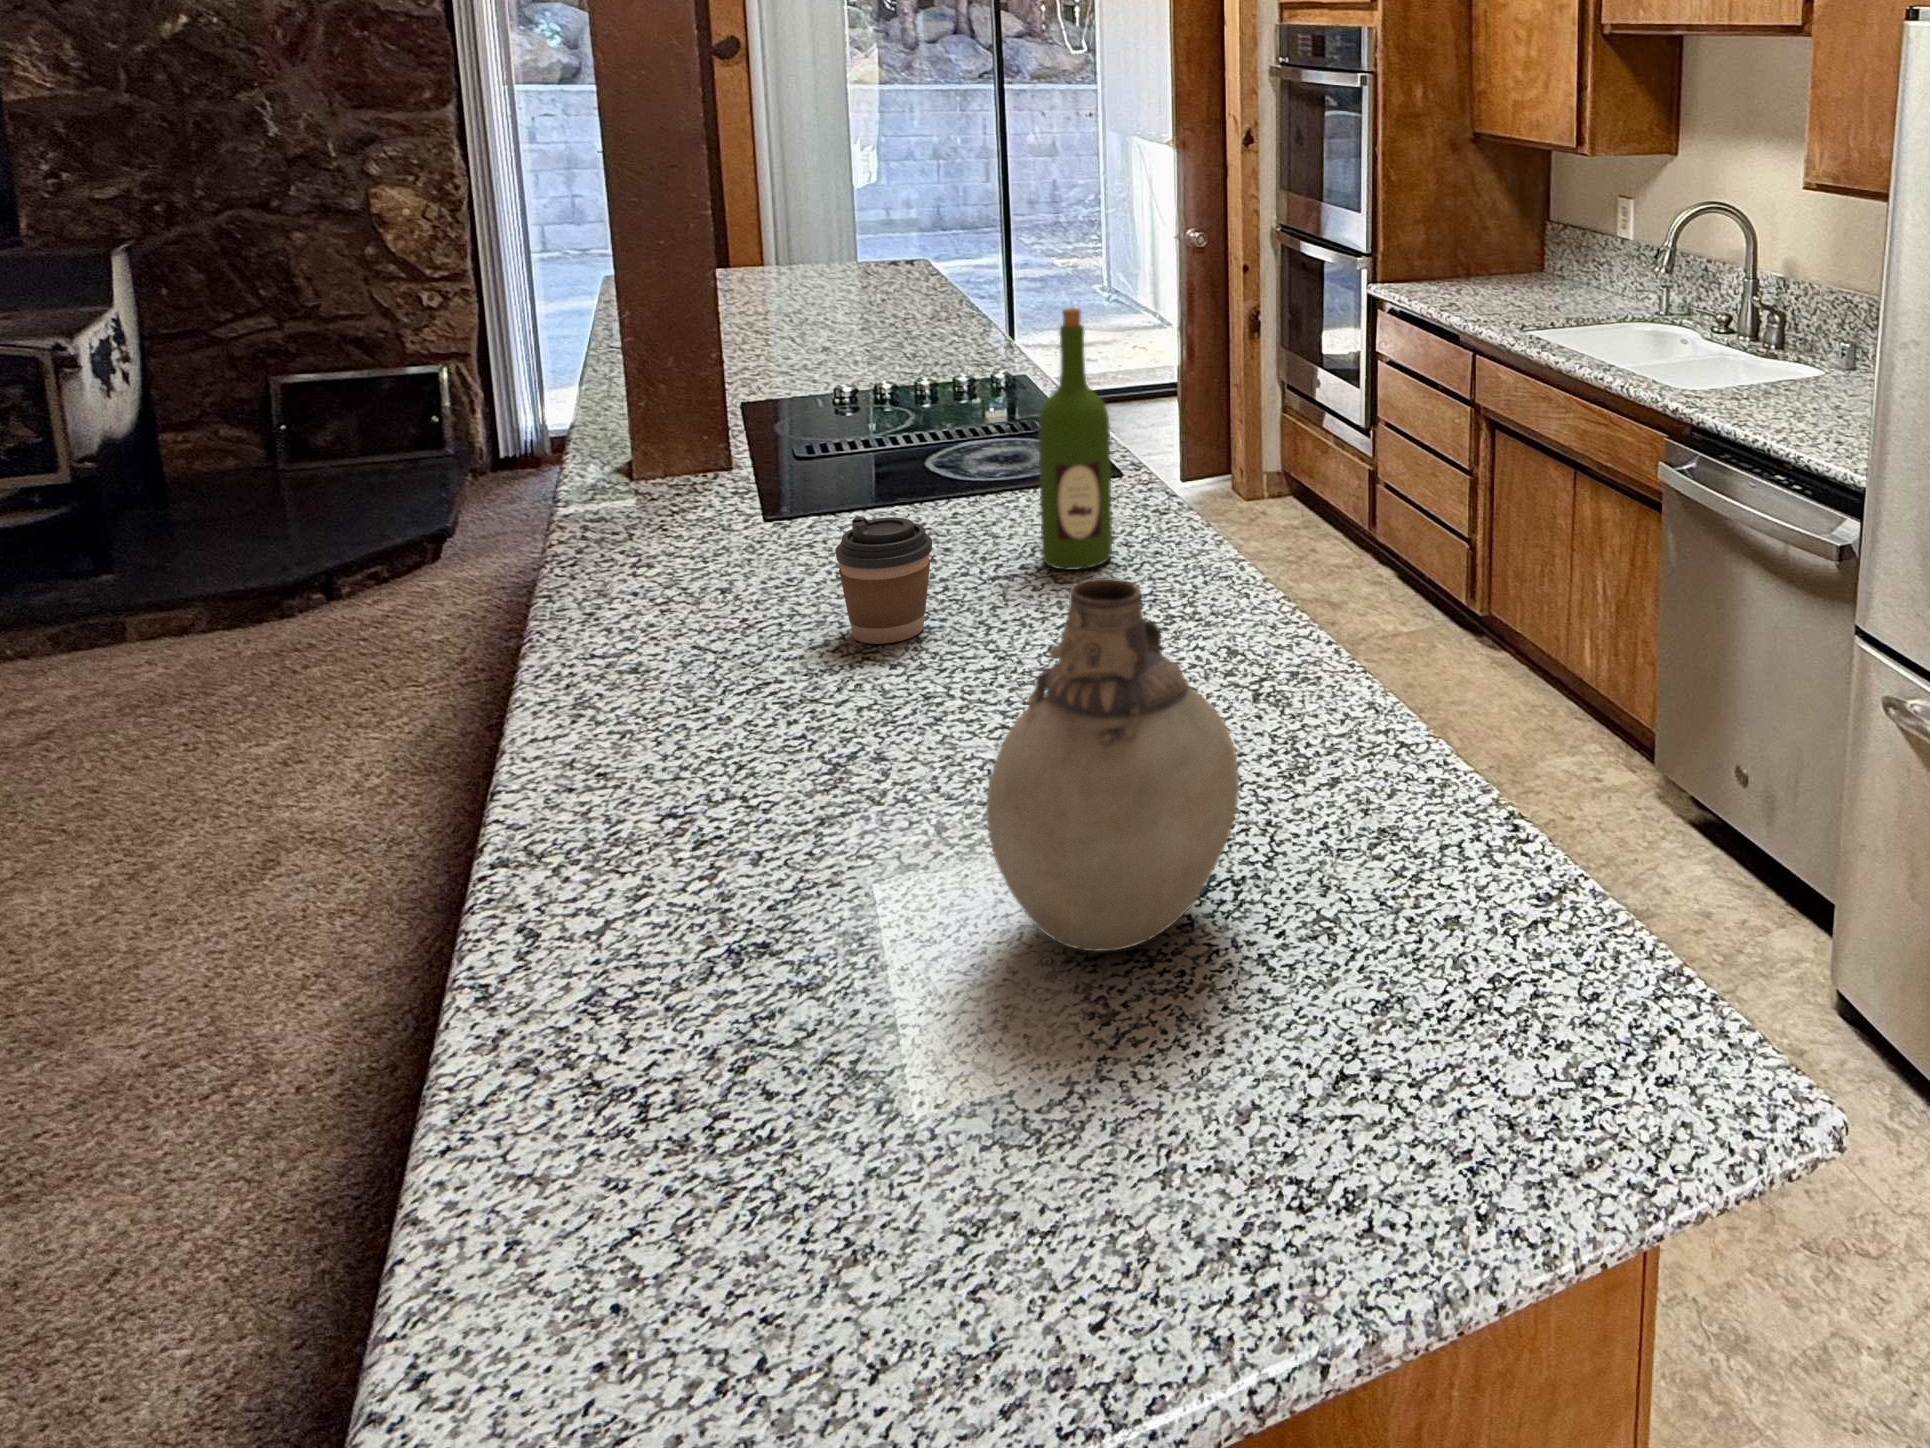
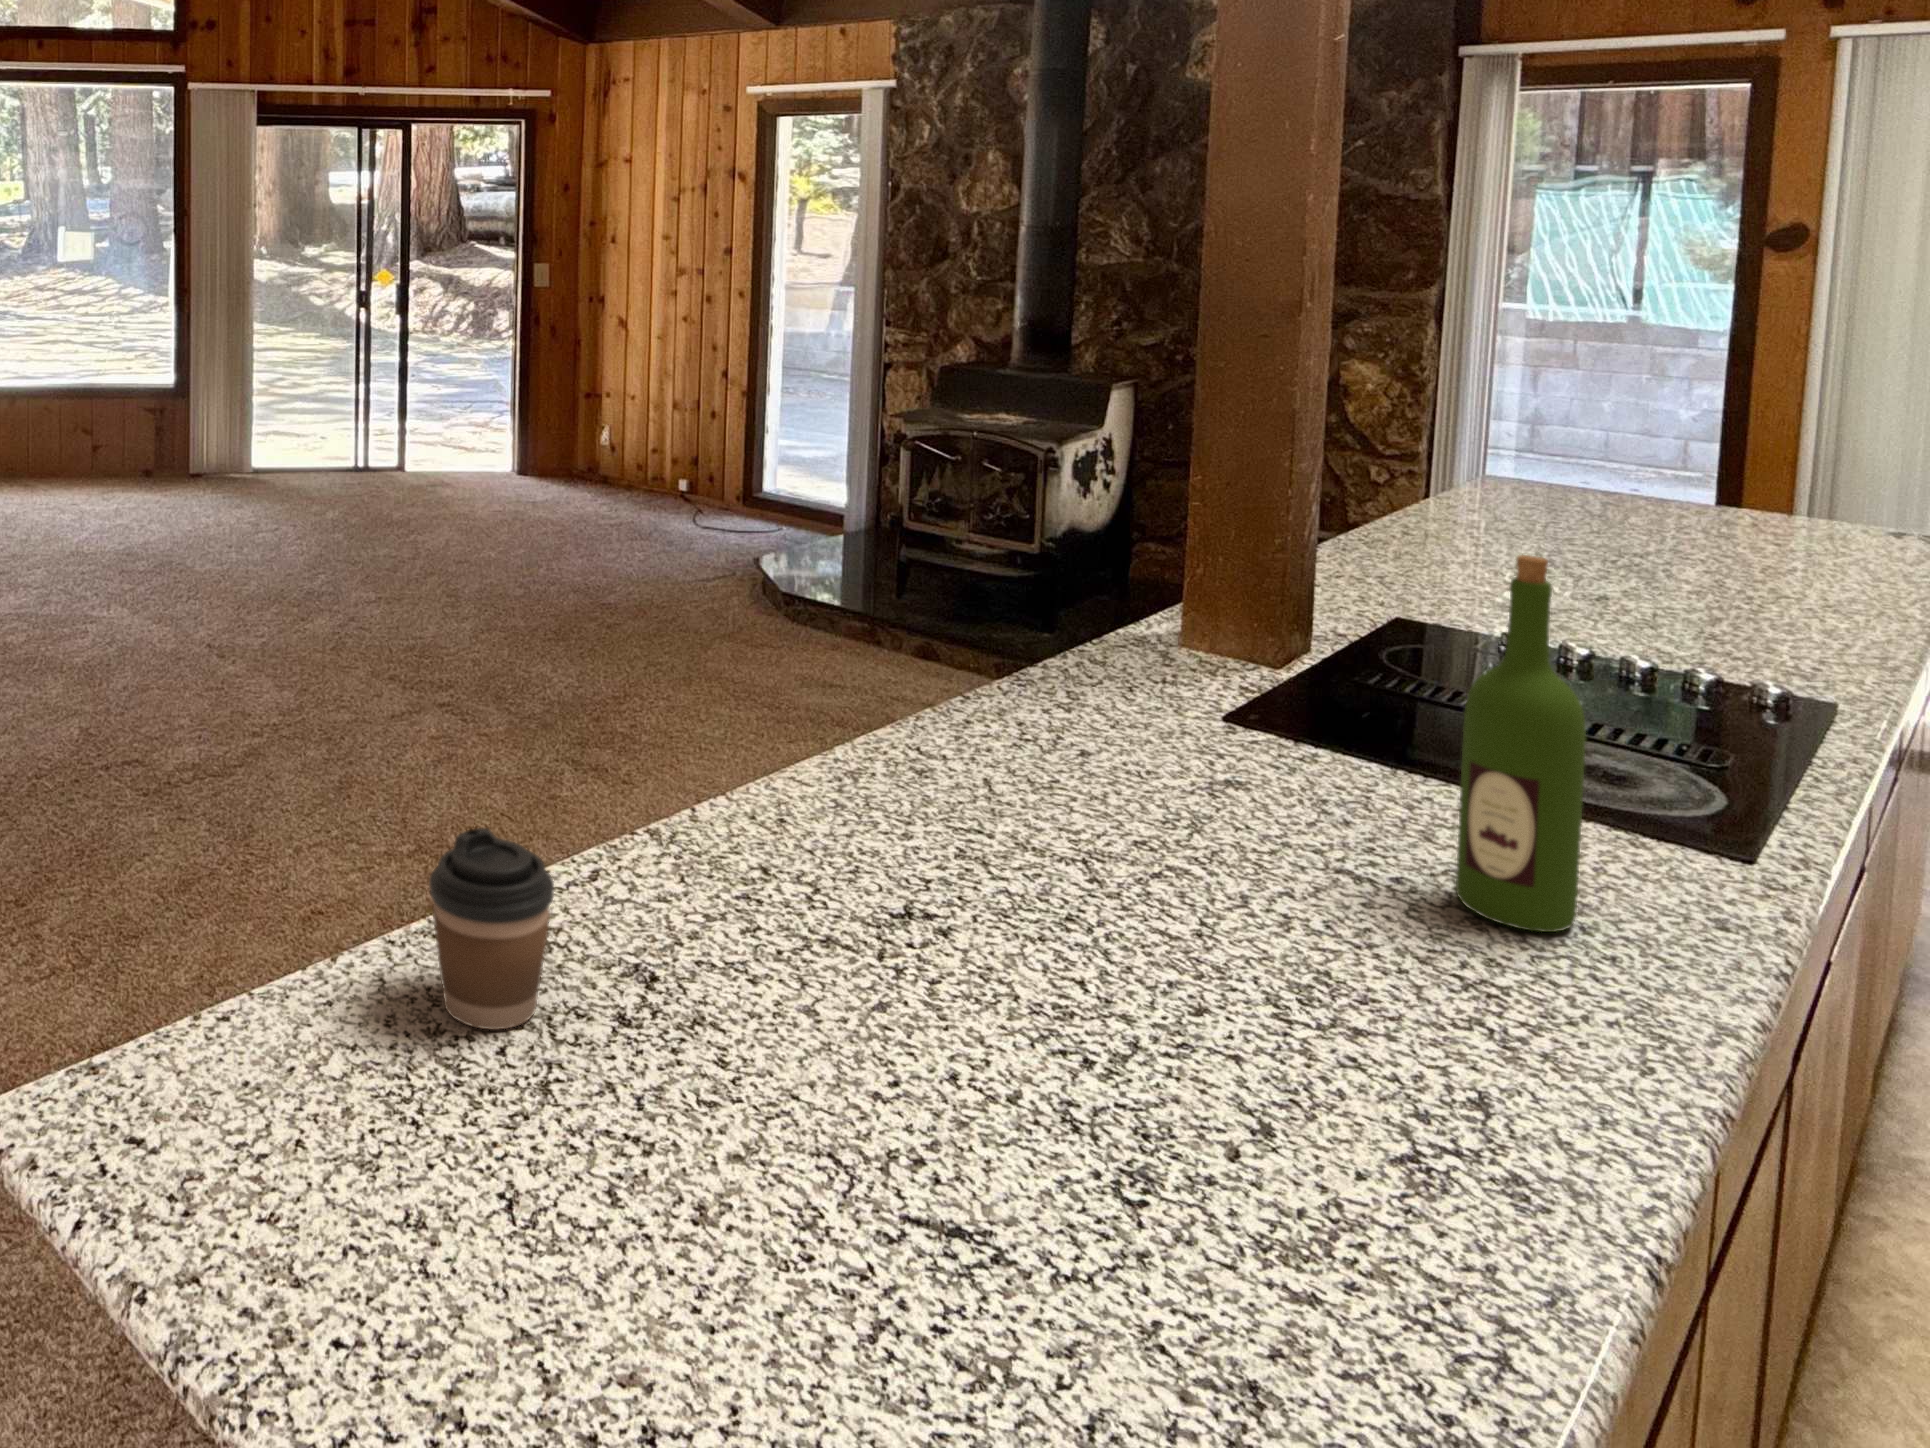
coffee cup: present [835,517,932,644] -> present [429,828,554,1029]
vase: present [986,578,1239,952] -> none [706,762,1003,1214]

